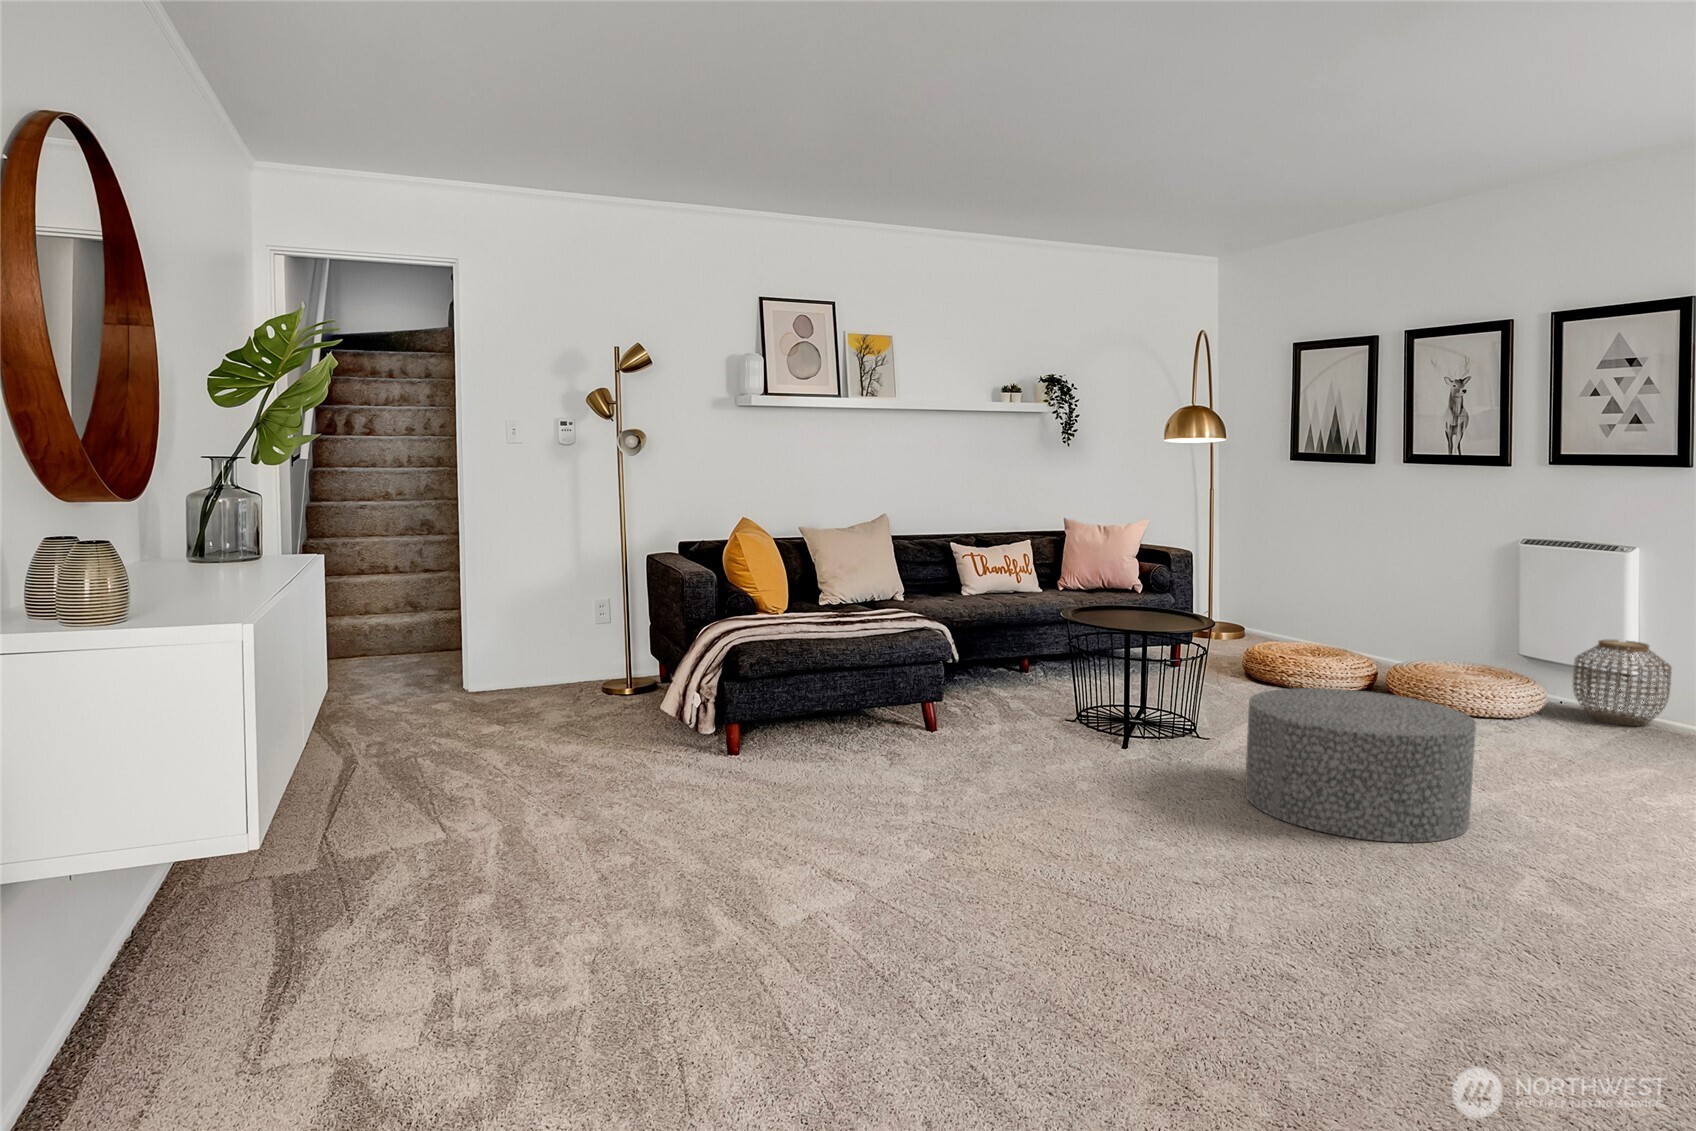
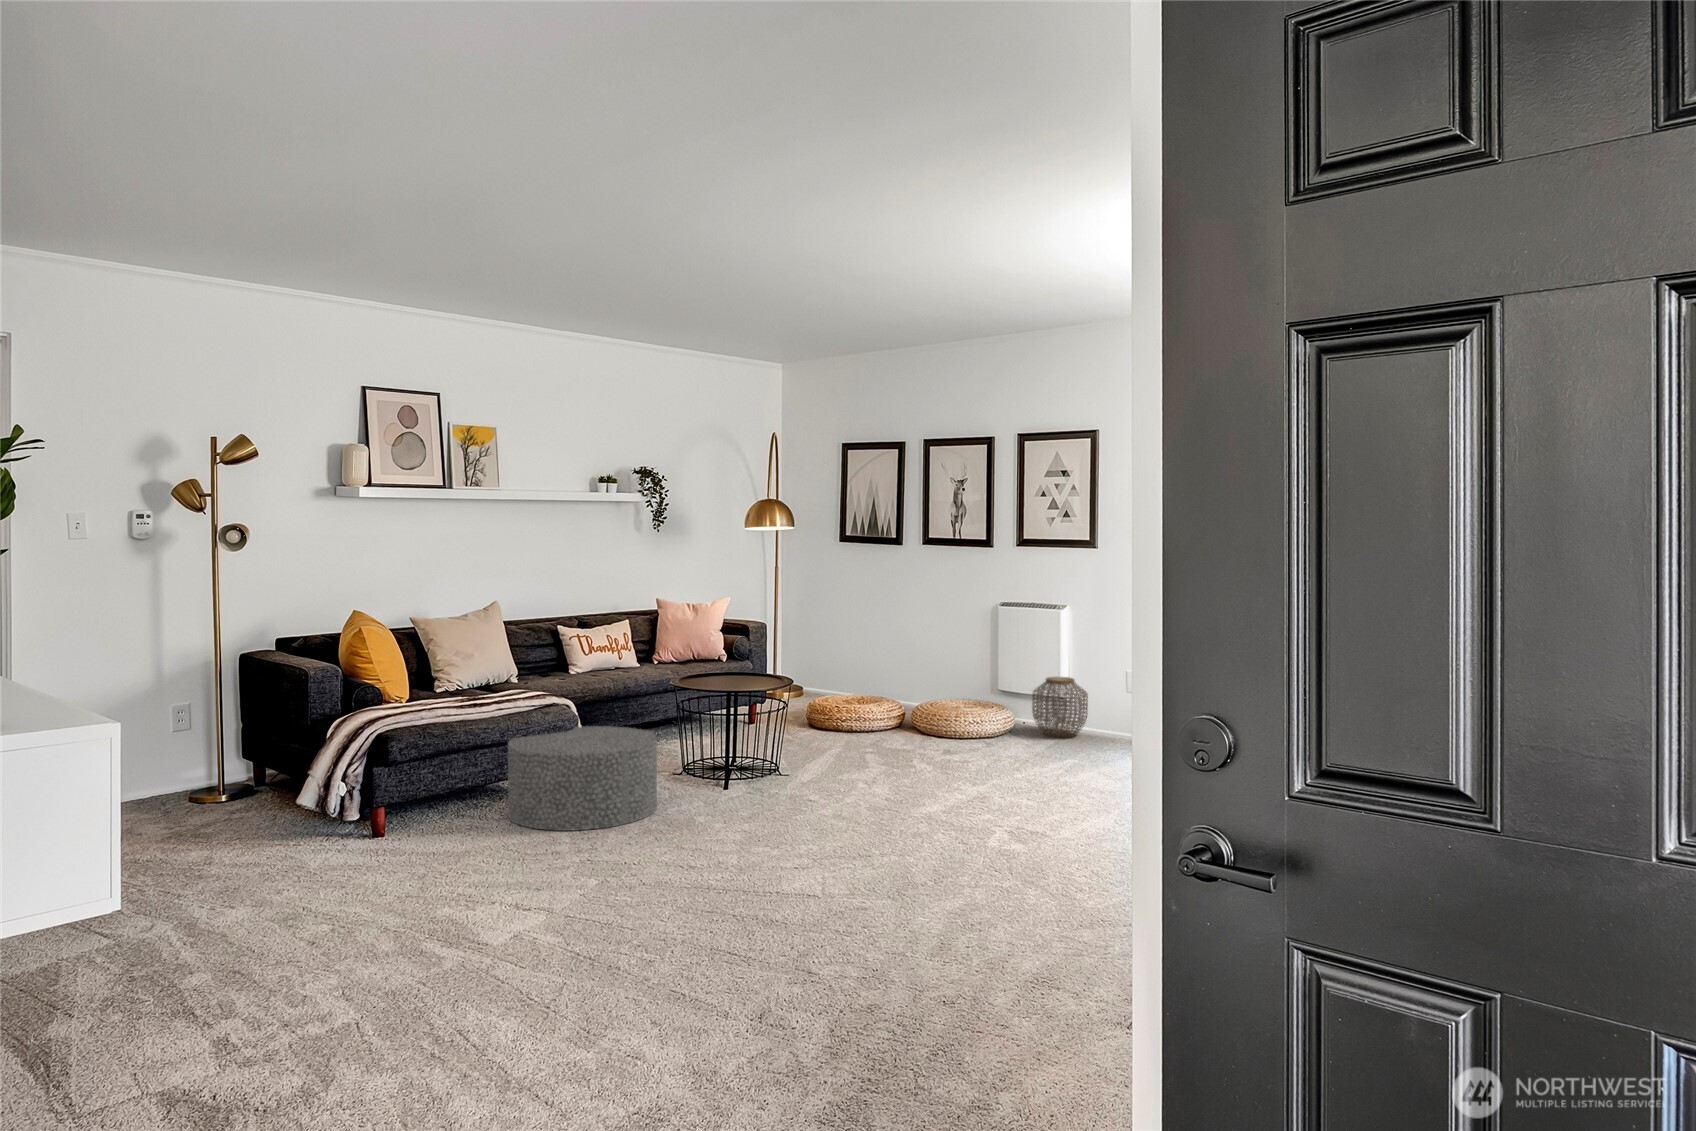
ottoman: present [1245,688,1476,842] -> present [508,726,657,831]

